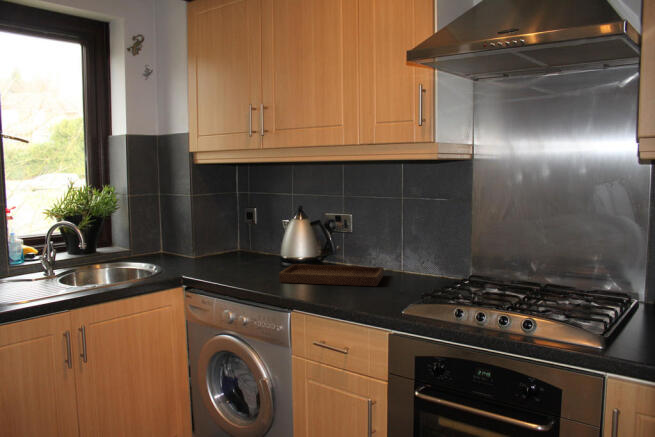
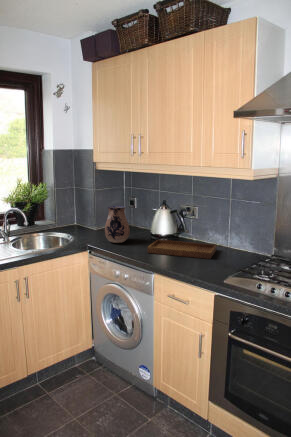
ceramic pitcher: none [210,215,249,272] -> present [105,205,130,243]

